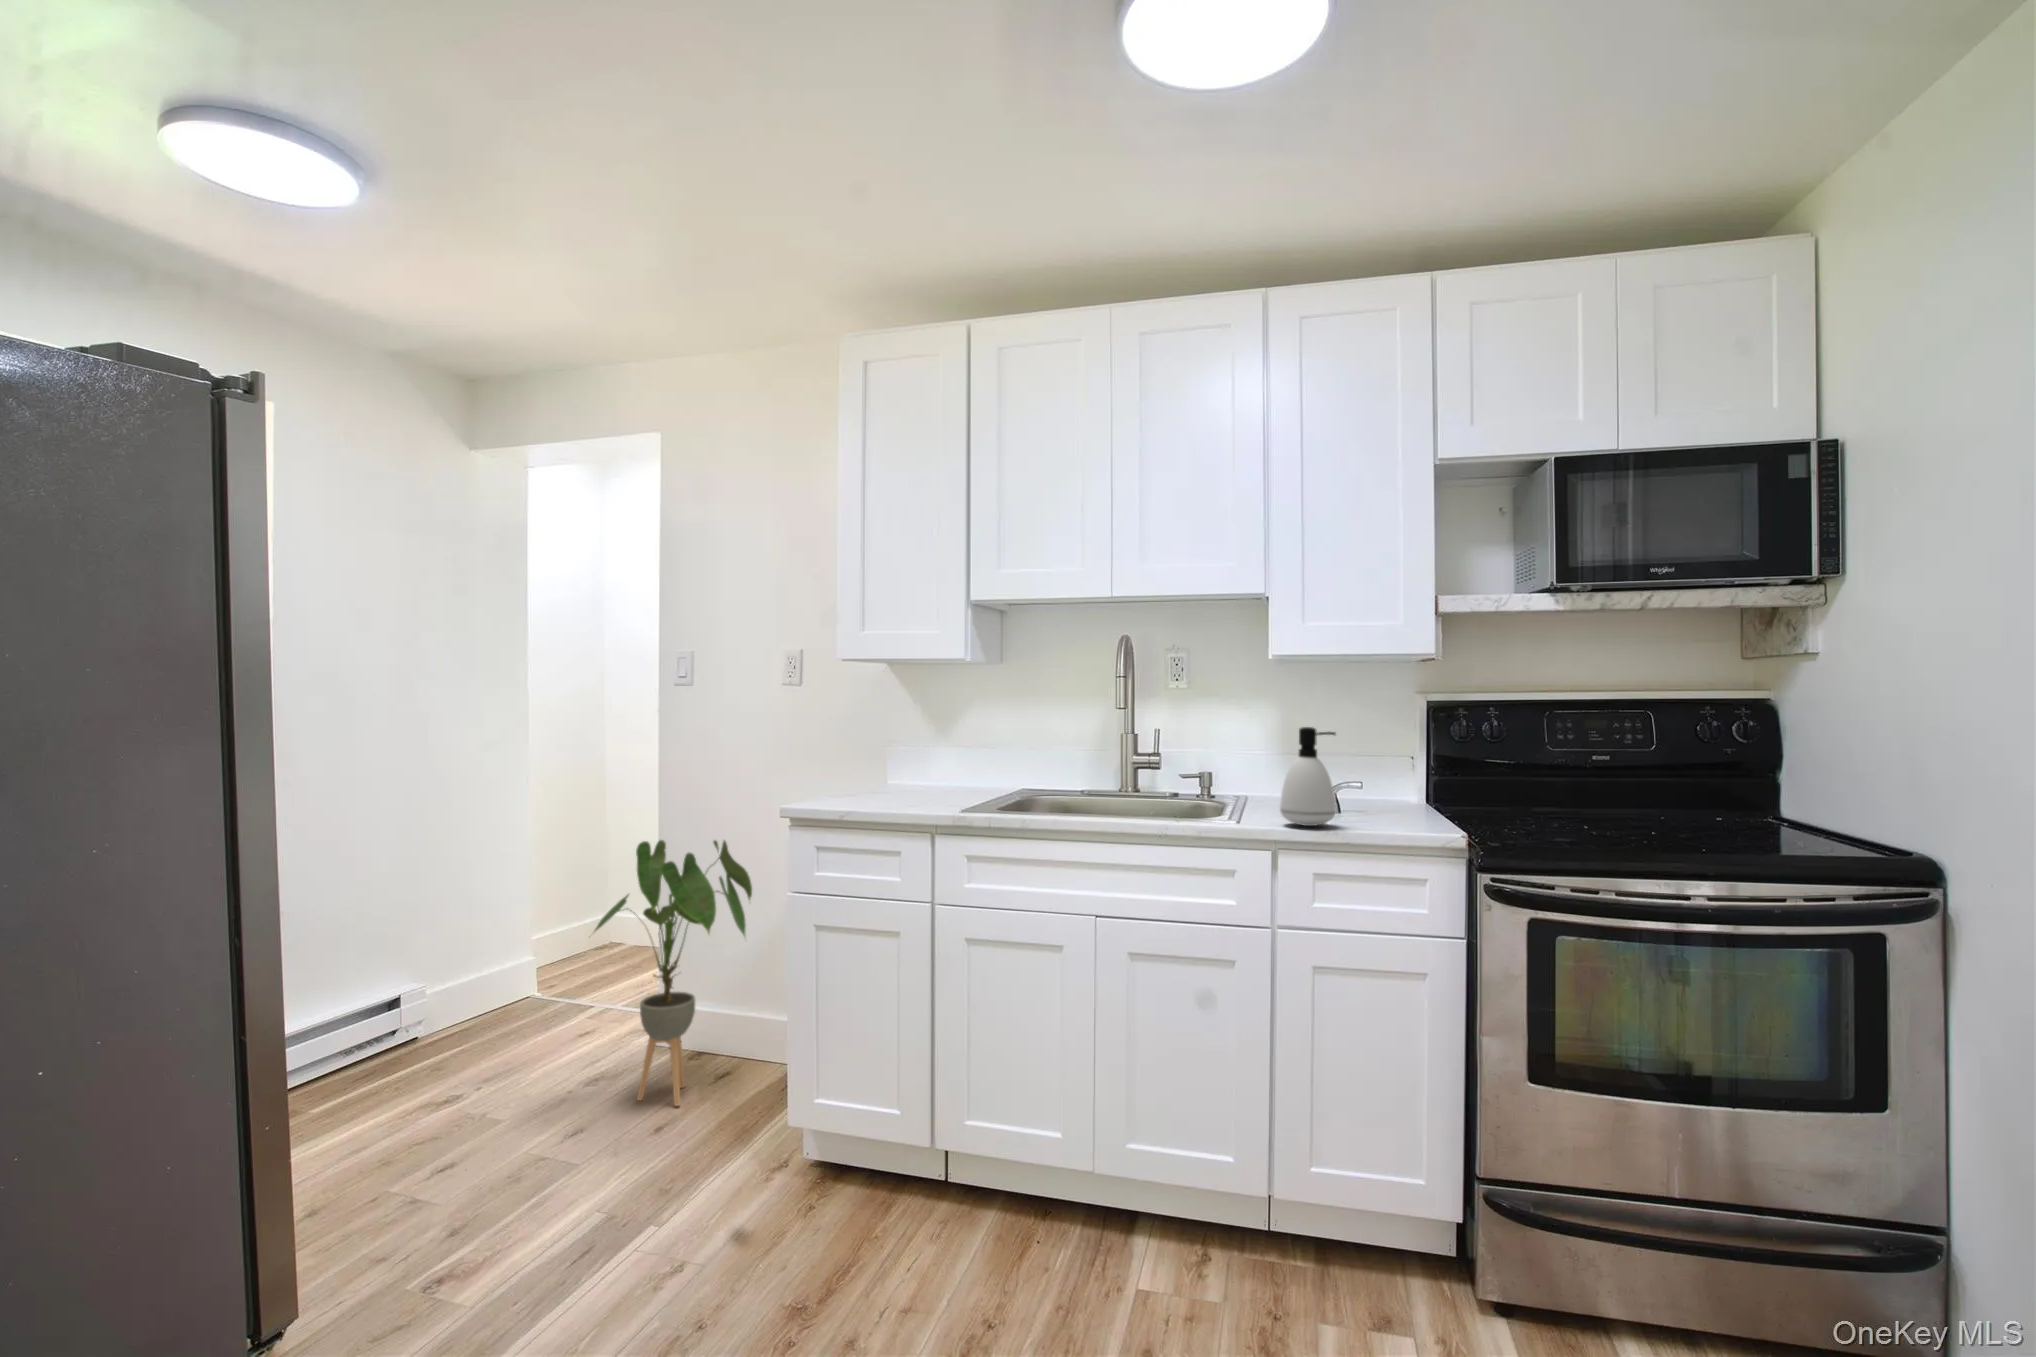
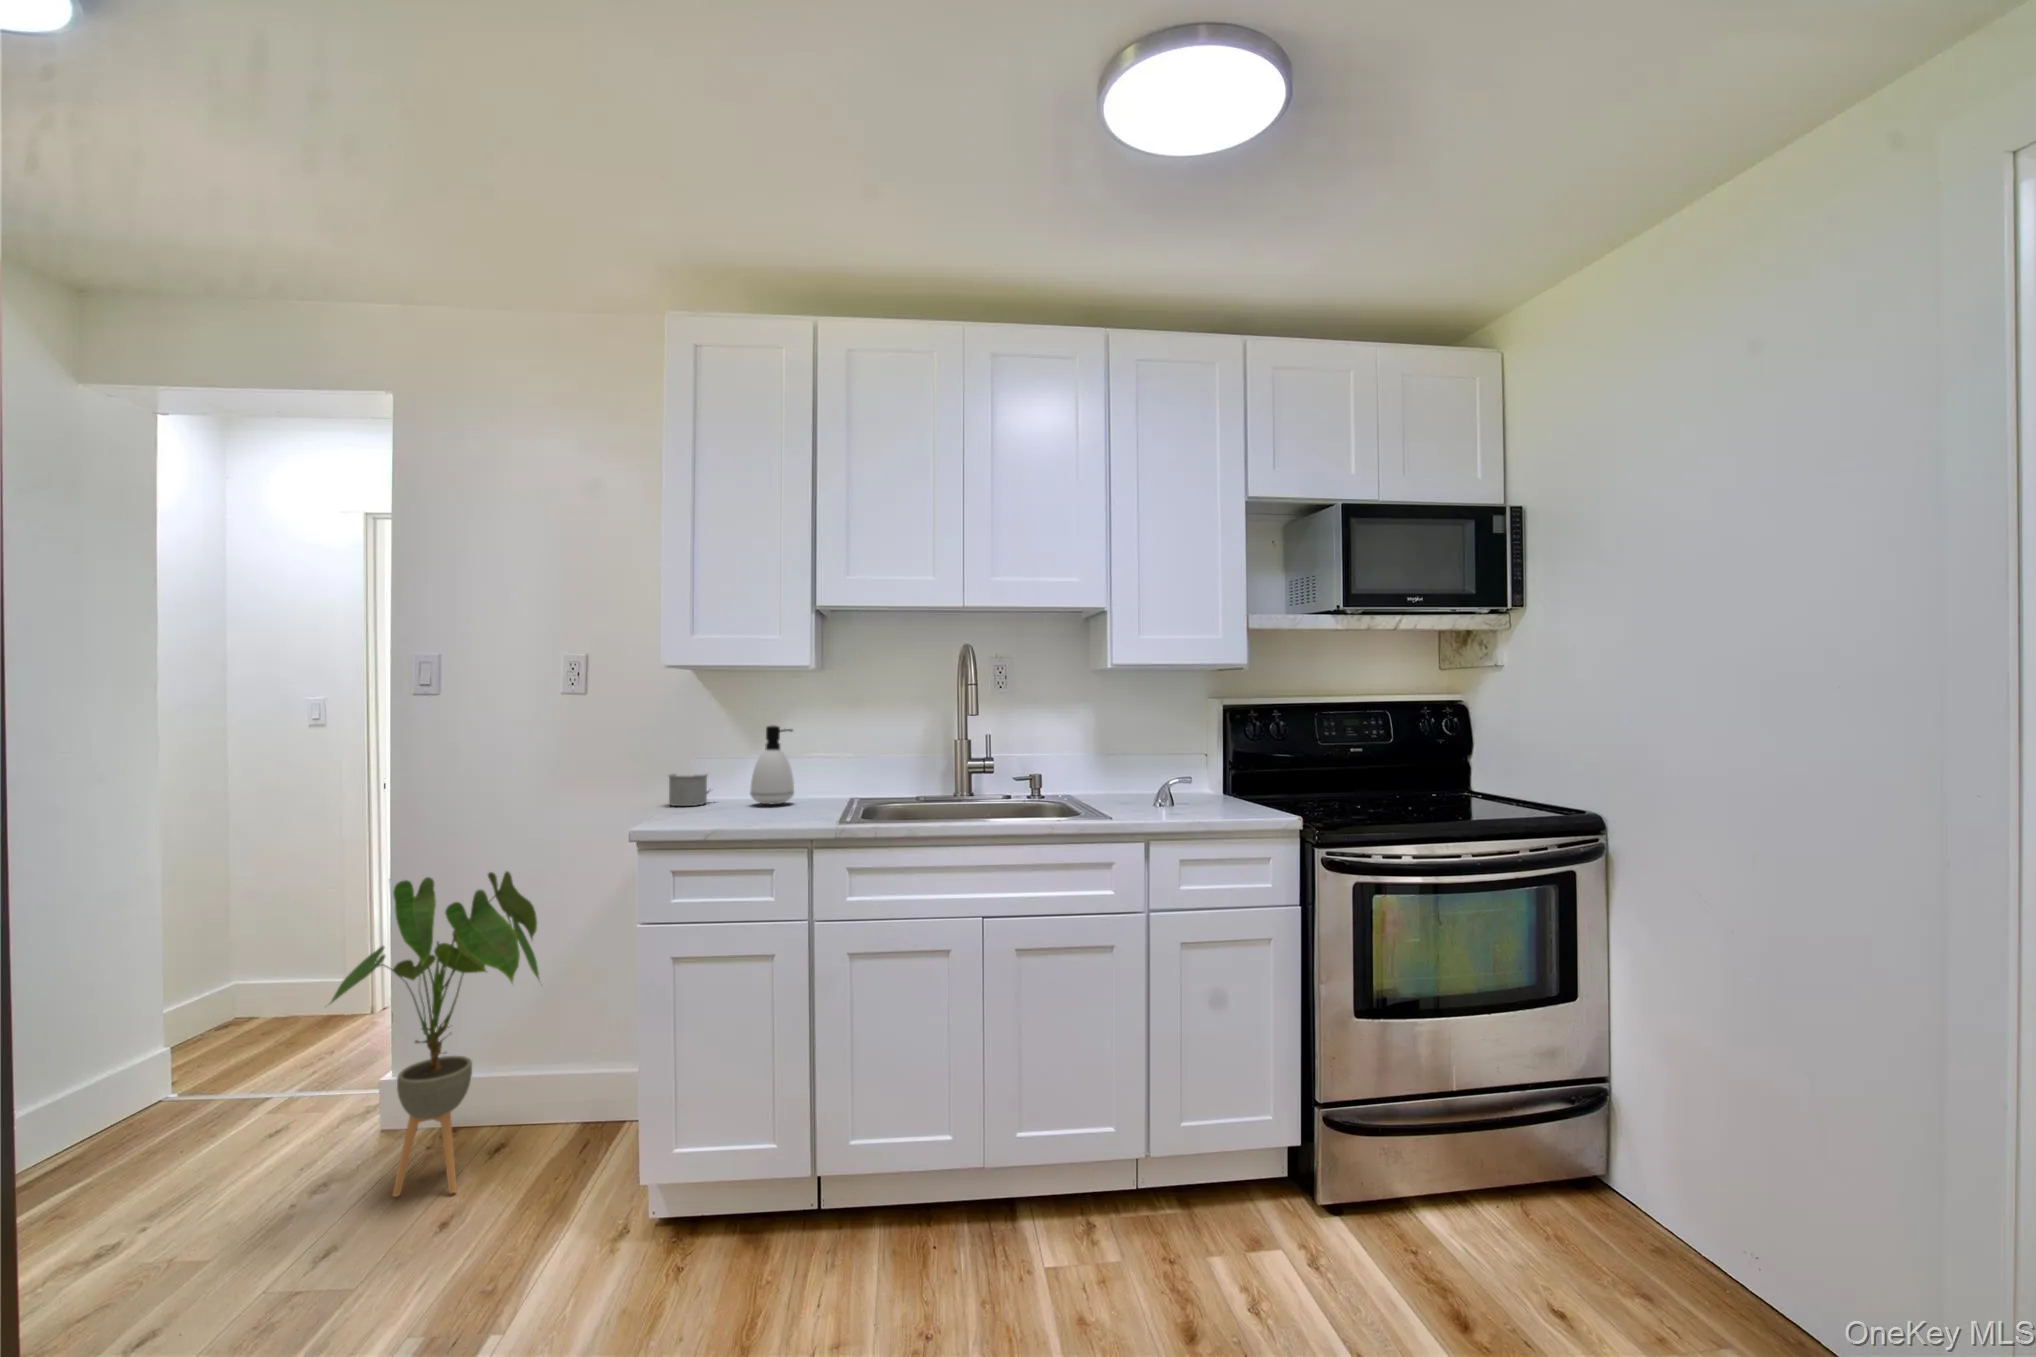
soap dispenser: present [1280,727,1336,826] -> present [750,725,794,804]
mug: none [855,761,901,792] -> present [669,774,709,806]

